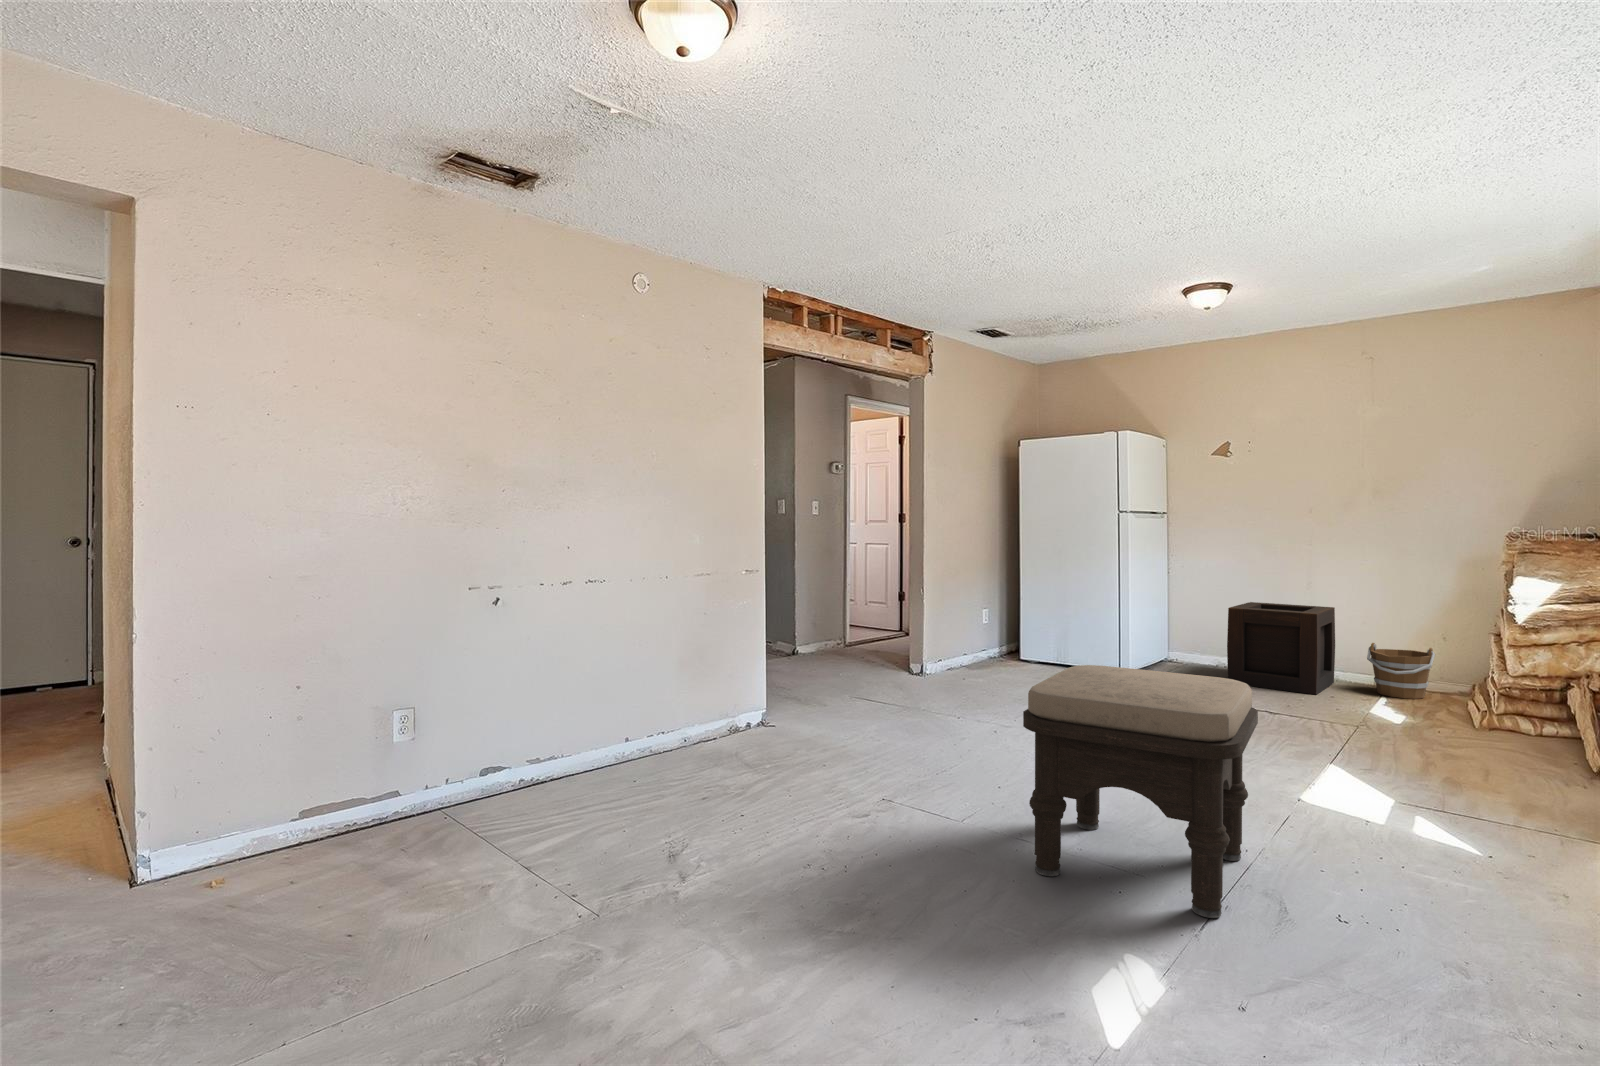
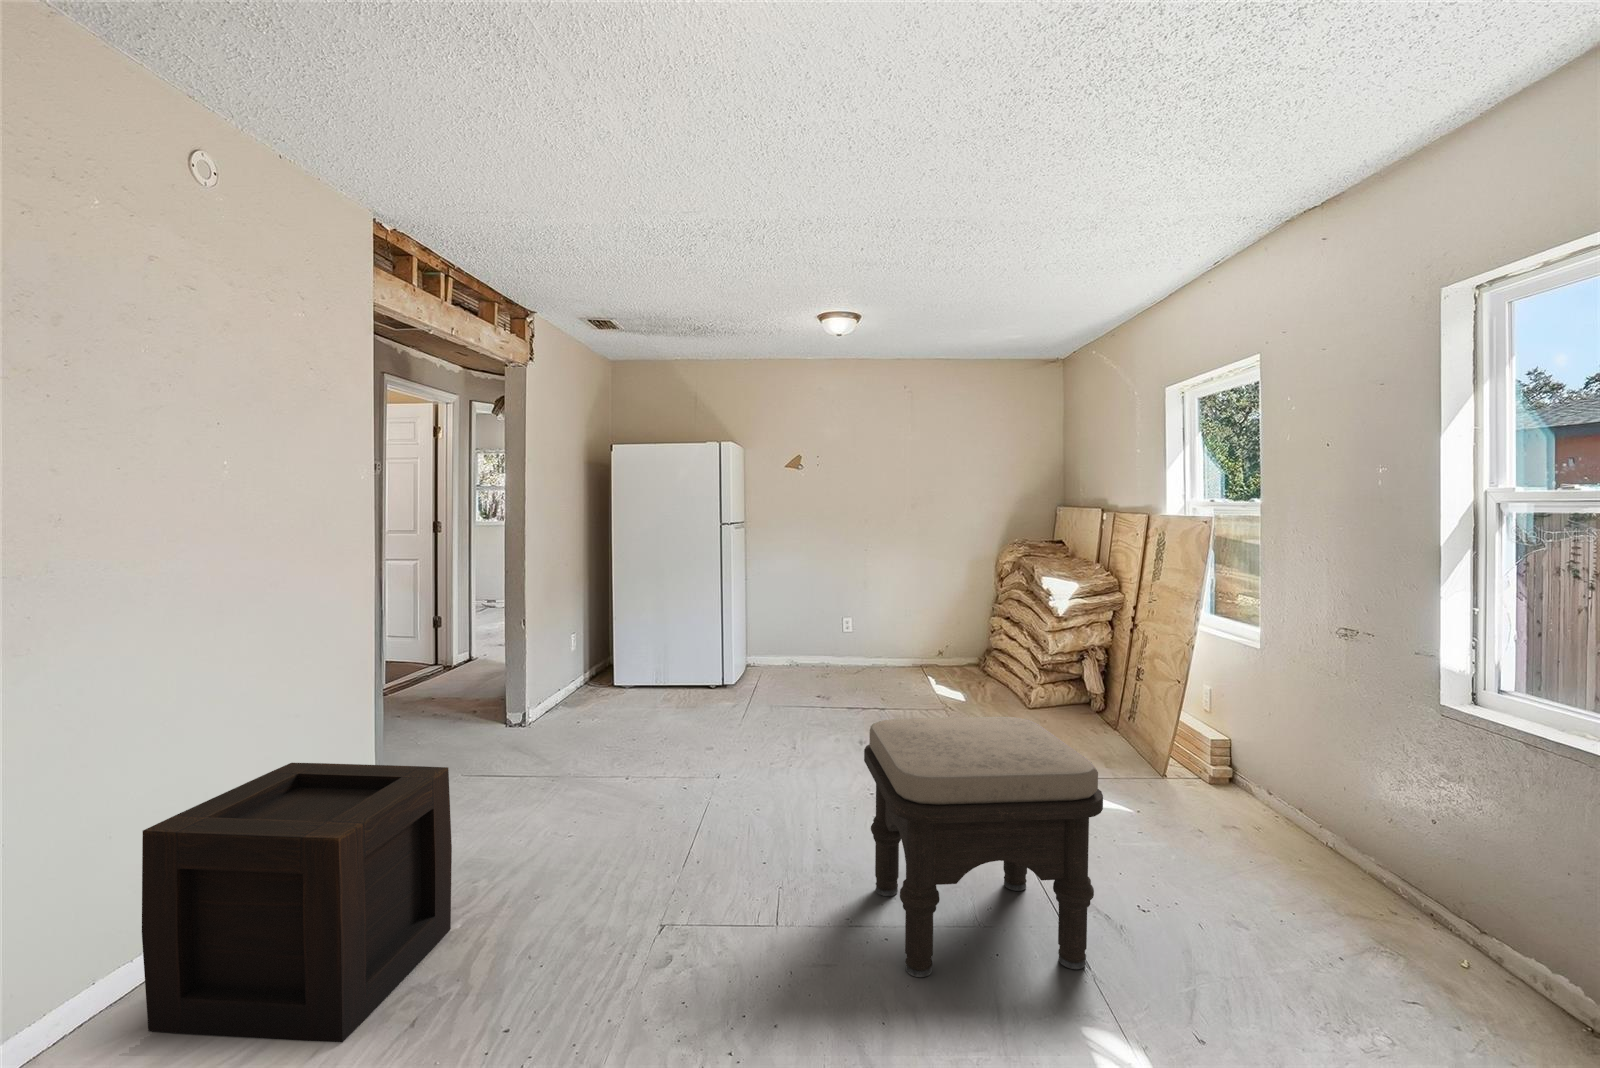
wooden crate: present [1227,602,1335,695] -> present [142,763,452,1042]
bucket: present [1367,643,1435,699] -> none [910,634,954,678]

